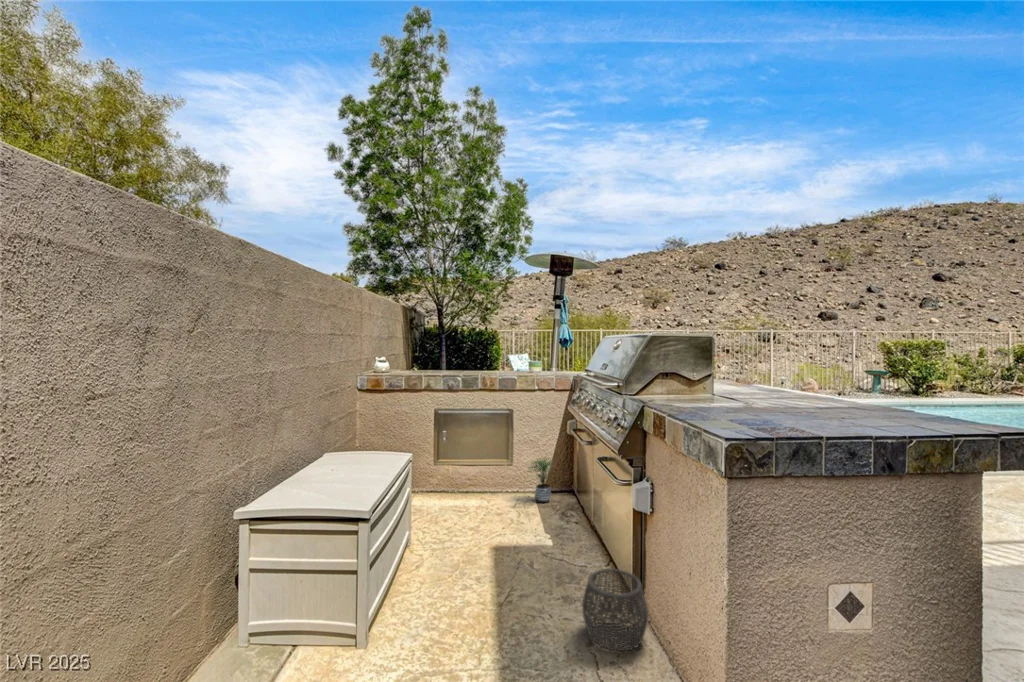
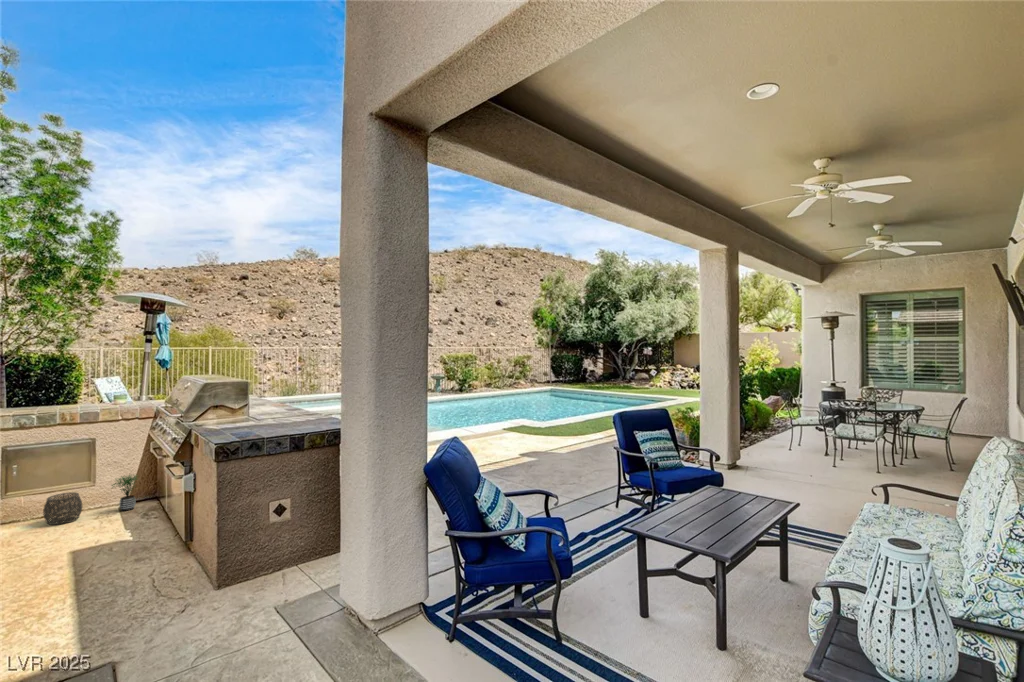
woven basket: present [582,569,648,651] -> present [43,492,82,525]

